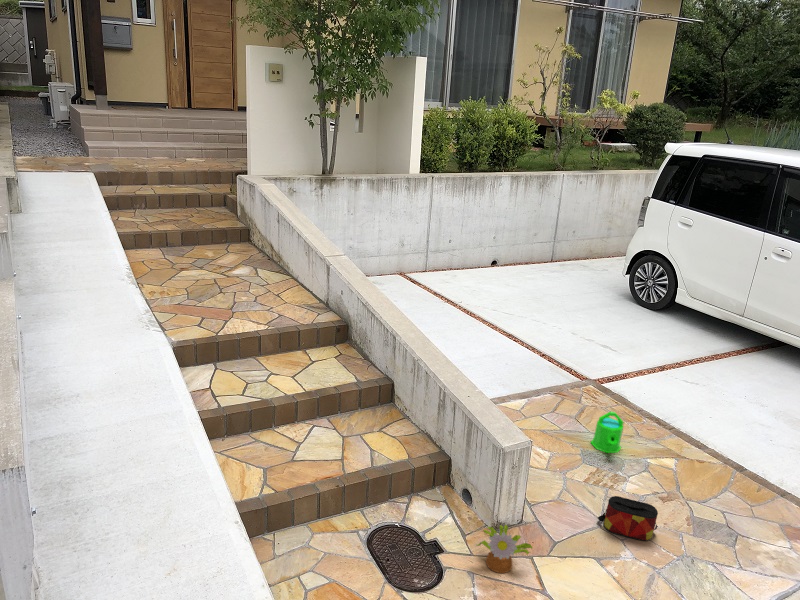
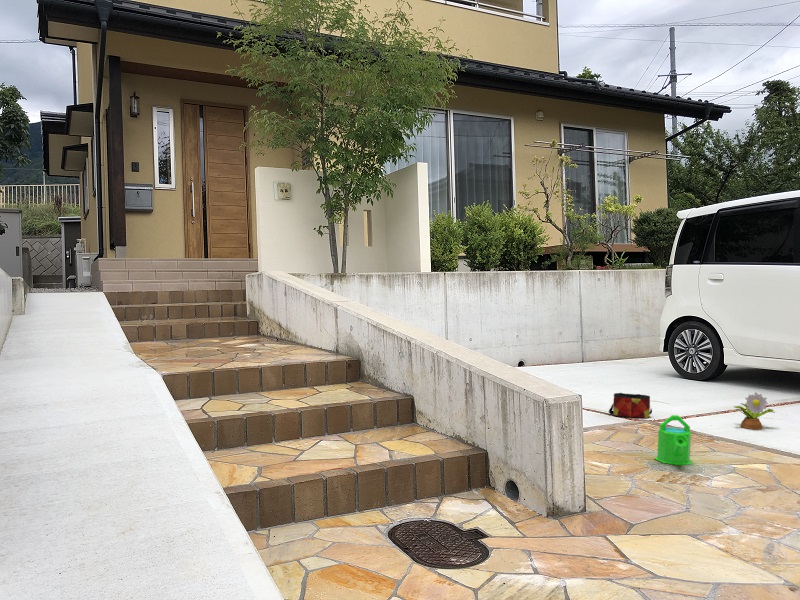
bag: present [598,496,658,541] -> present [609,393,652,419]
decorative plant: present [477,525,532,573] -> present [734,392,774,430]

